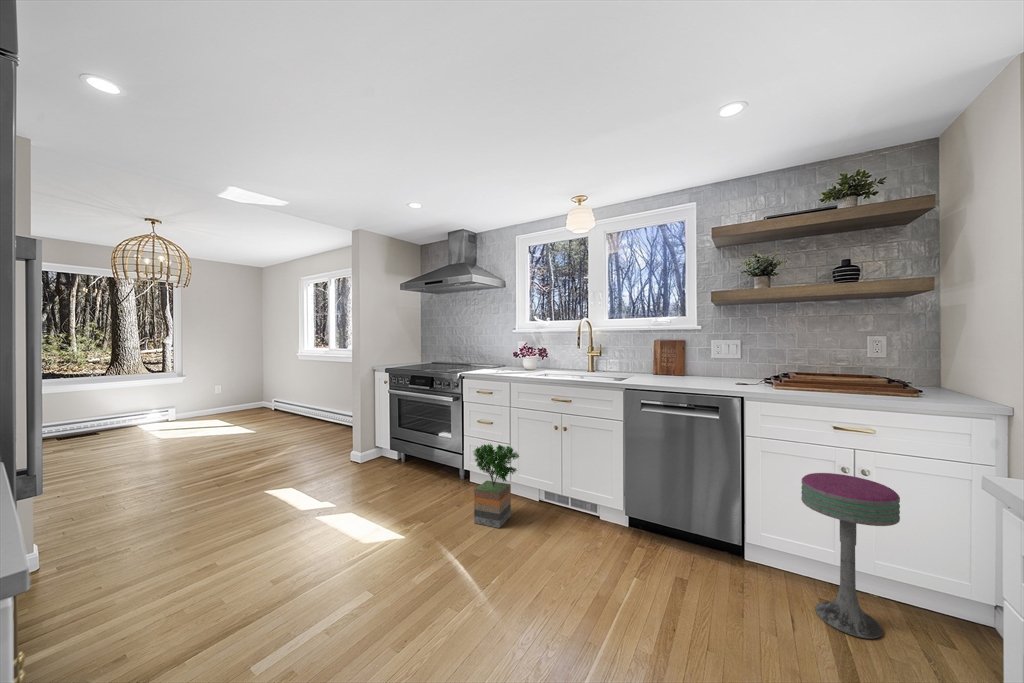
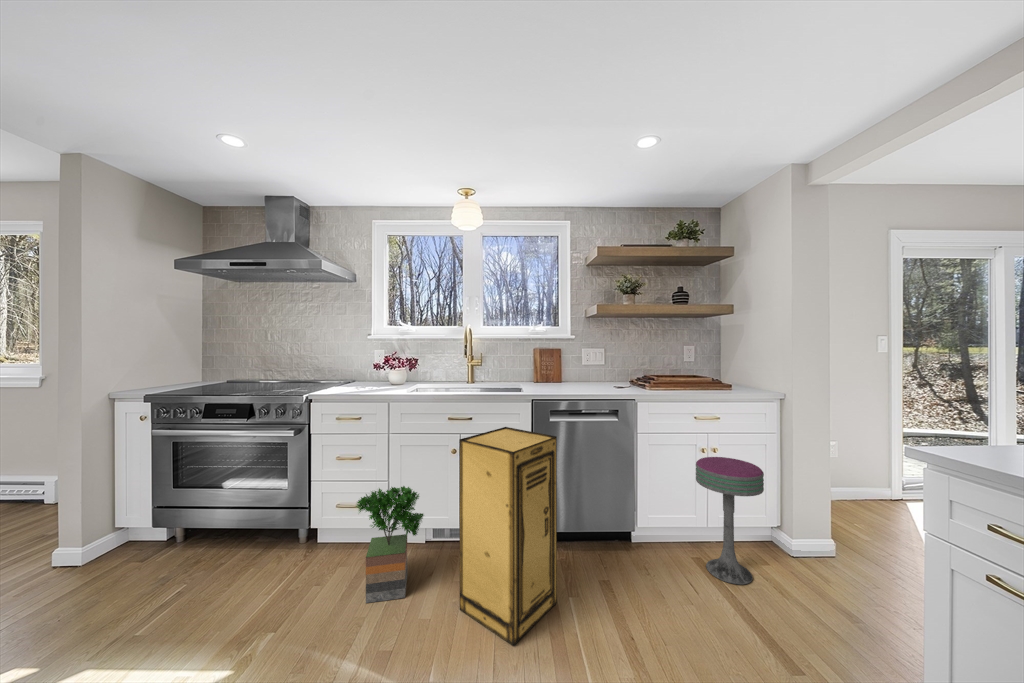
storage cabinet: none [530,407,609,581] -> present [459,427,557,646]

